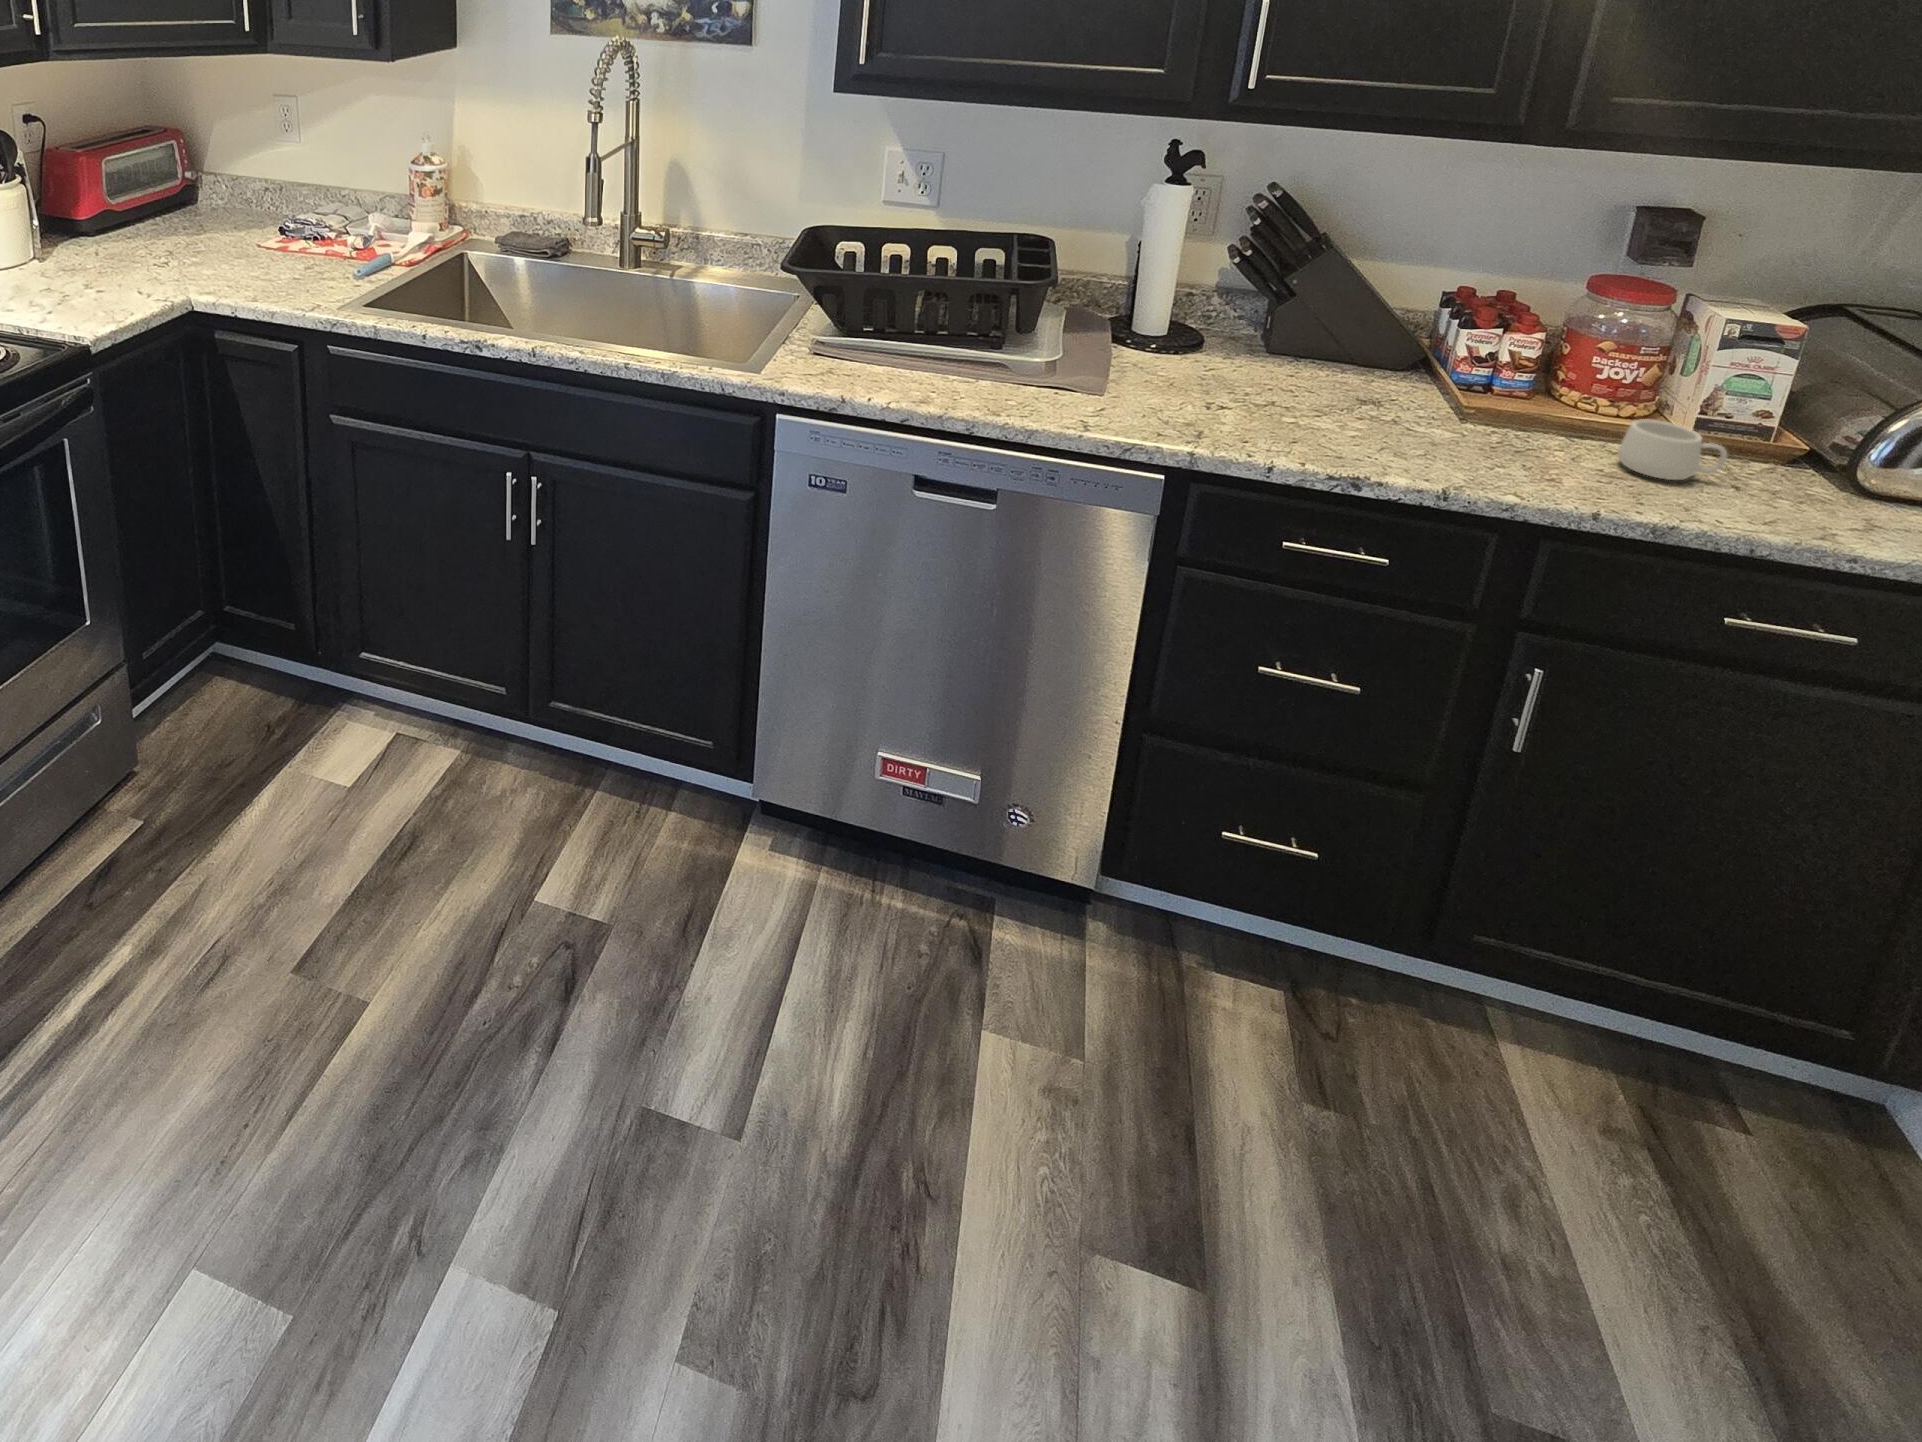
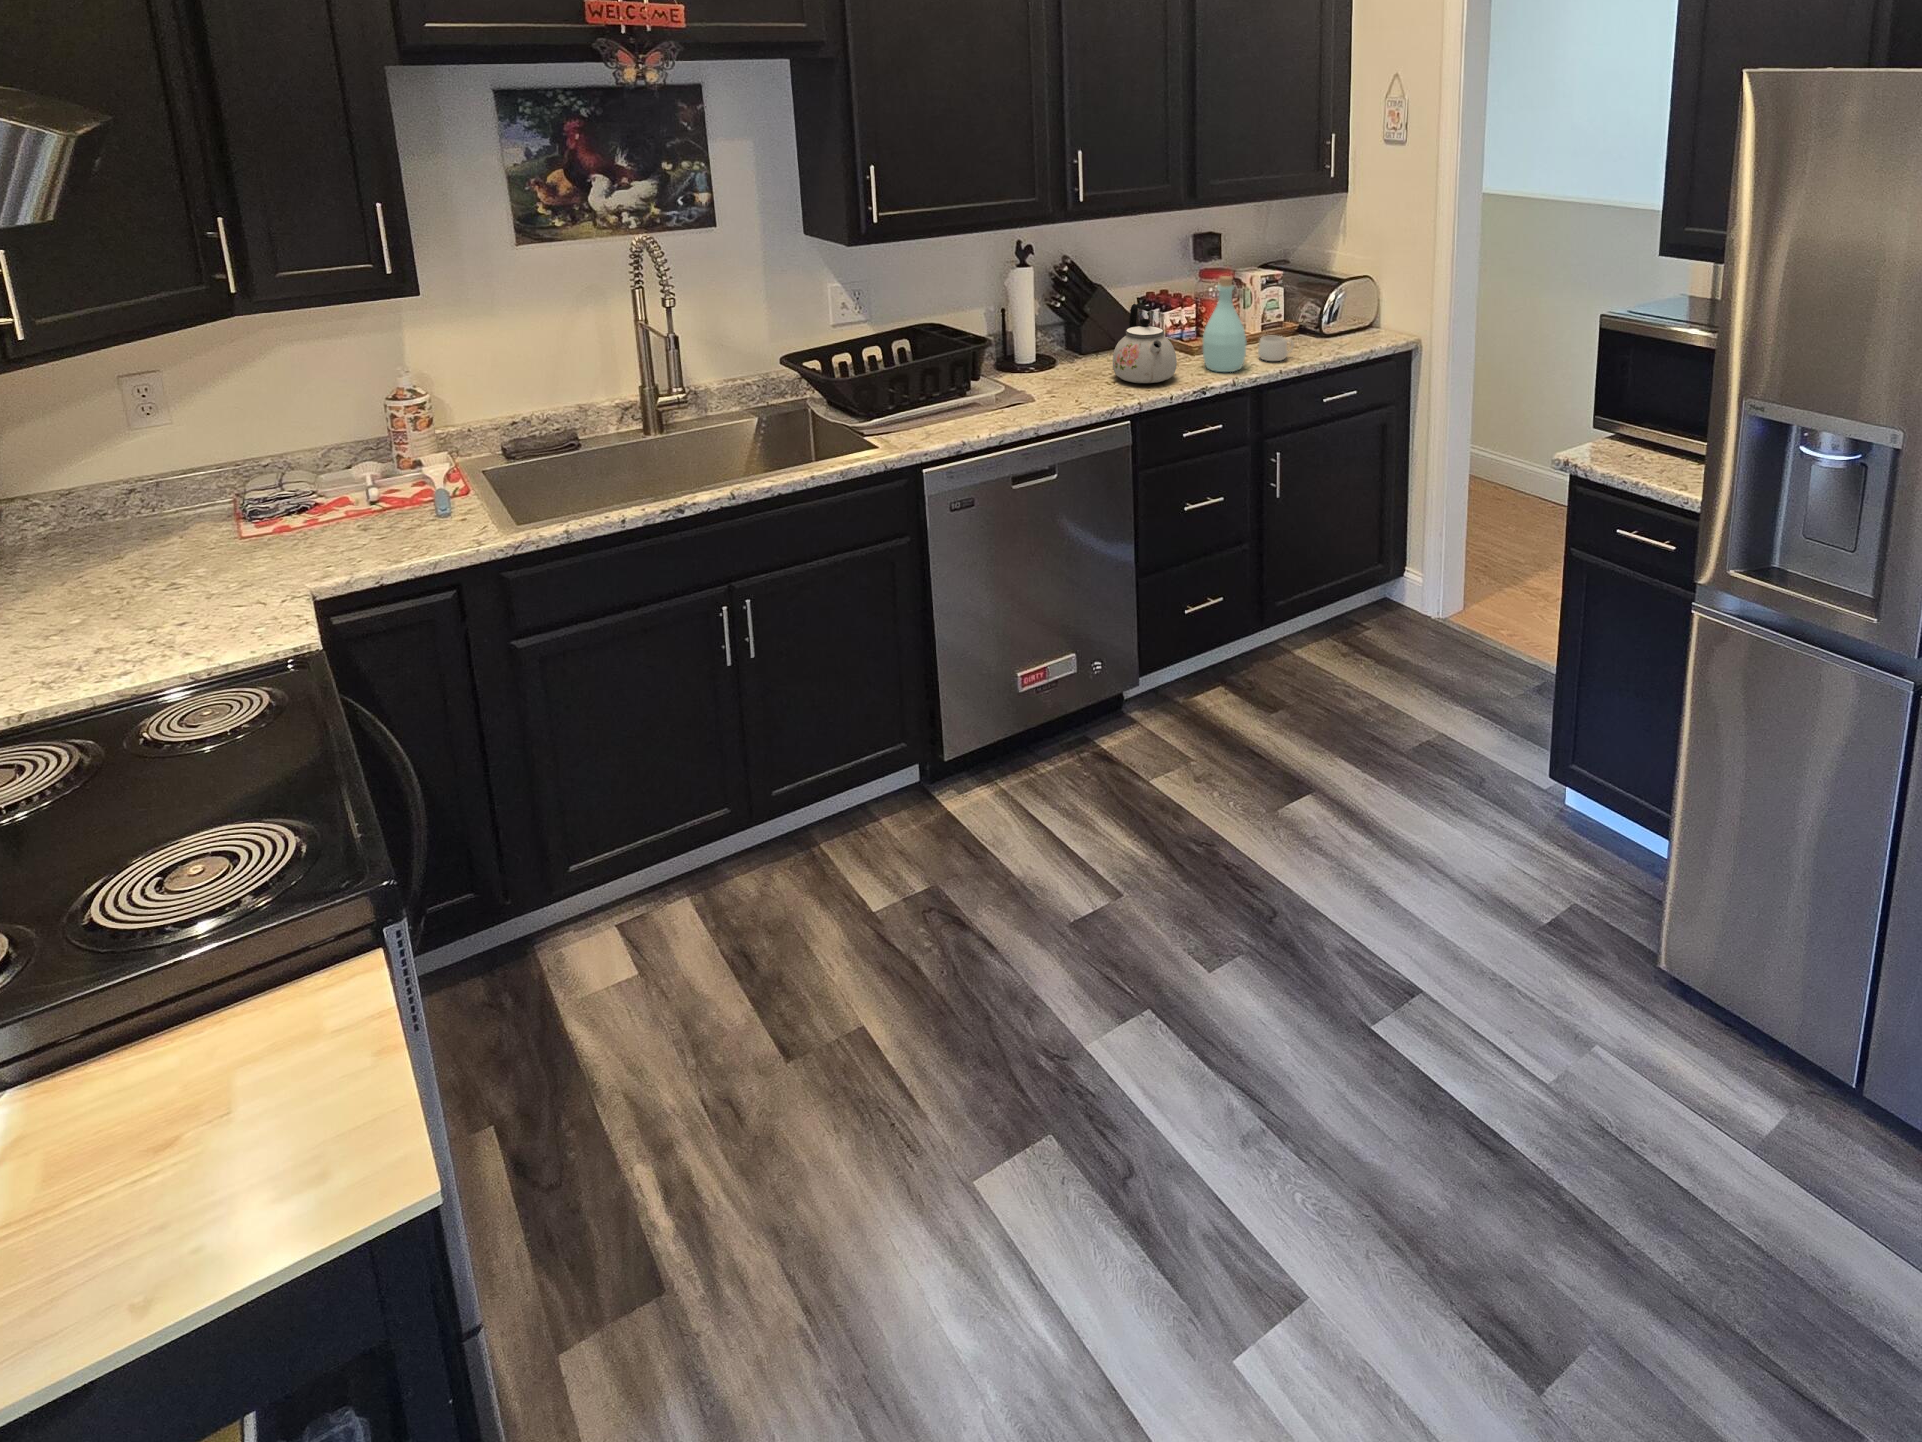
bottle: none [1456,268,1572,462] -> present [1203,276,1247,372]
kettle: none [1242,276,1376,425] -> present [1113,304,1177,383]

